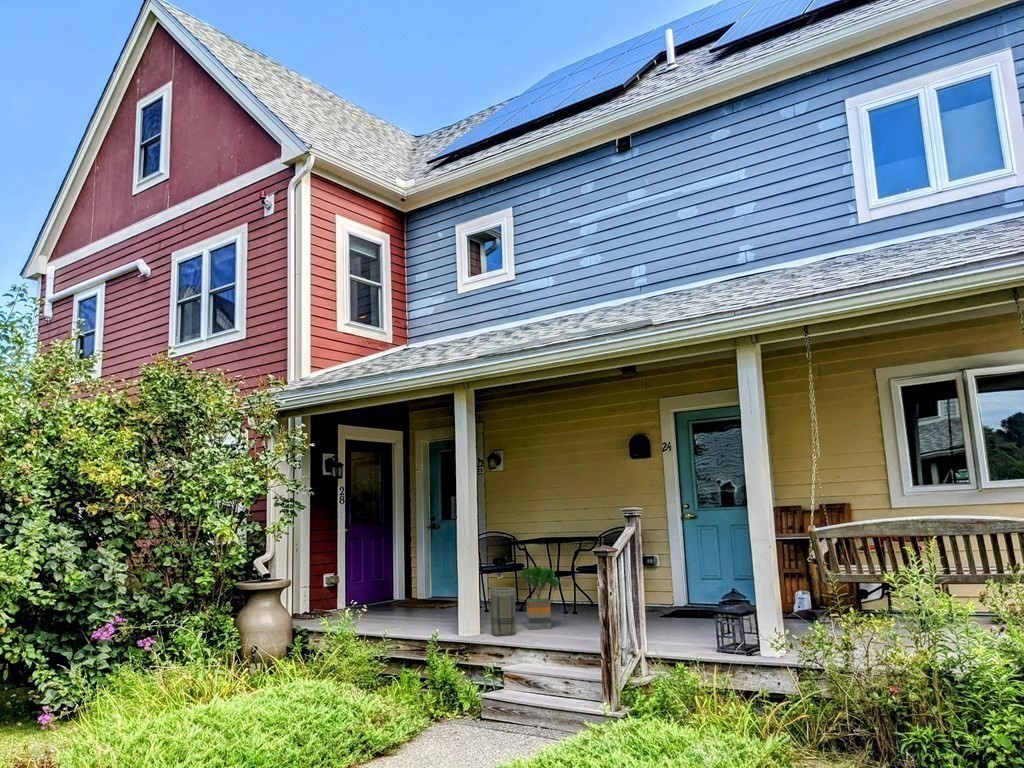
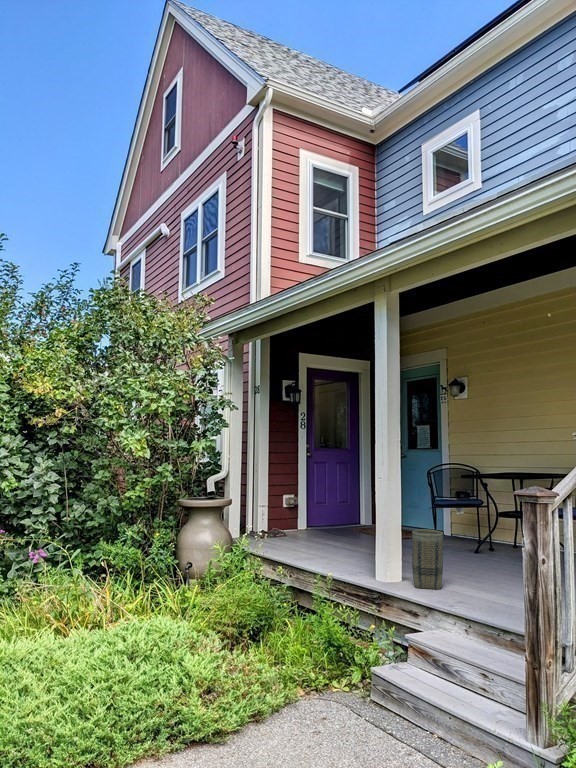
potted tree: present [520,567,559,629] -> none [454,507,507,586]

